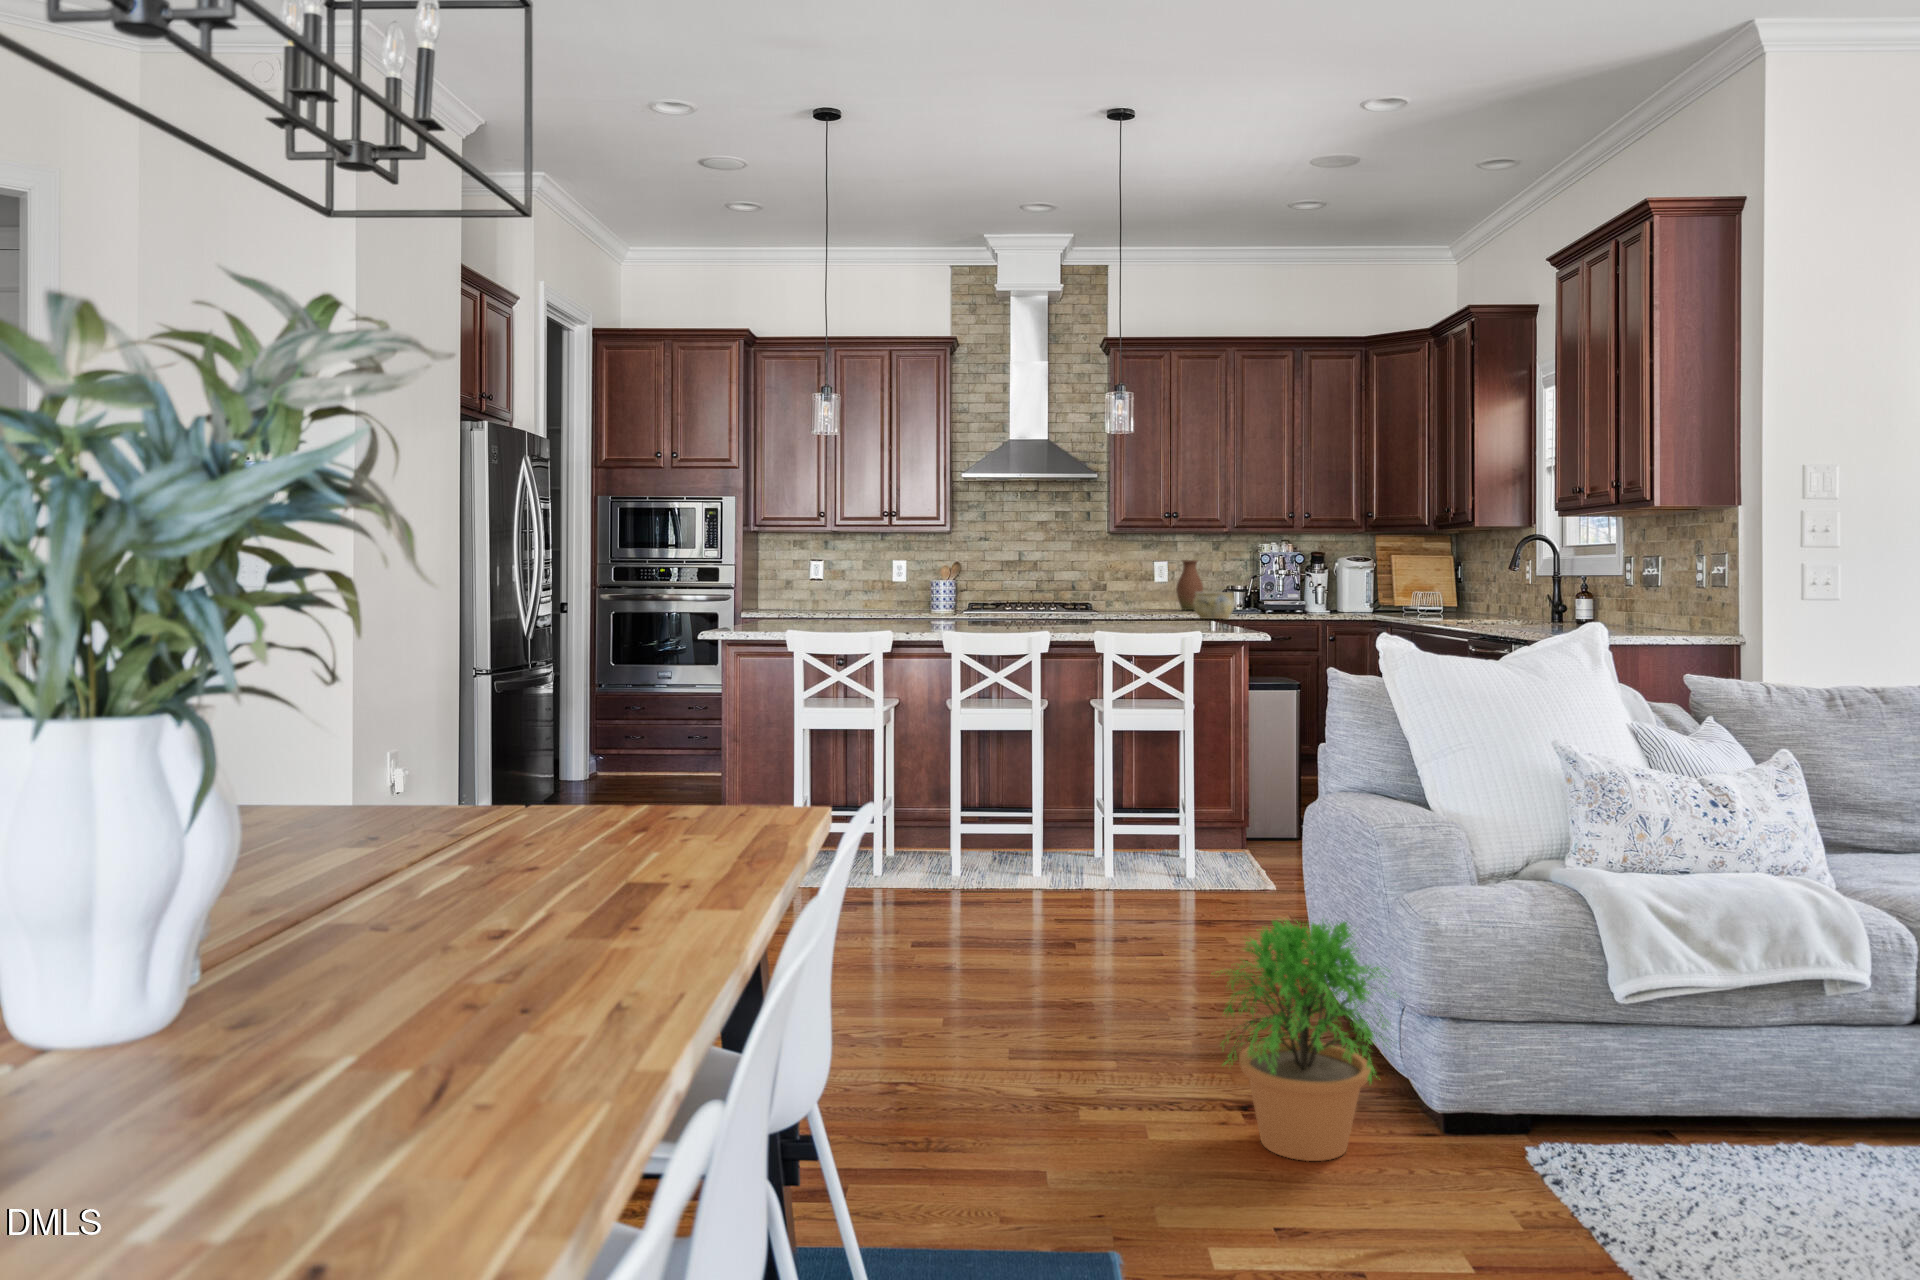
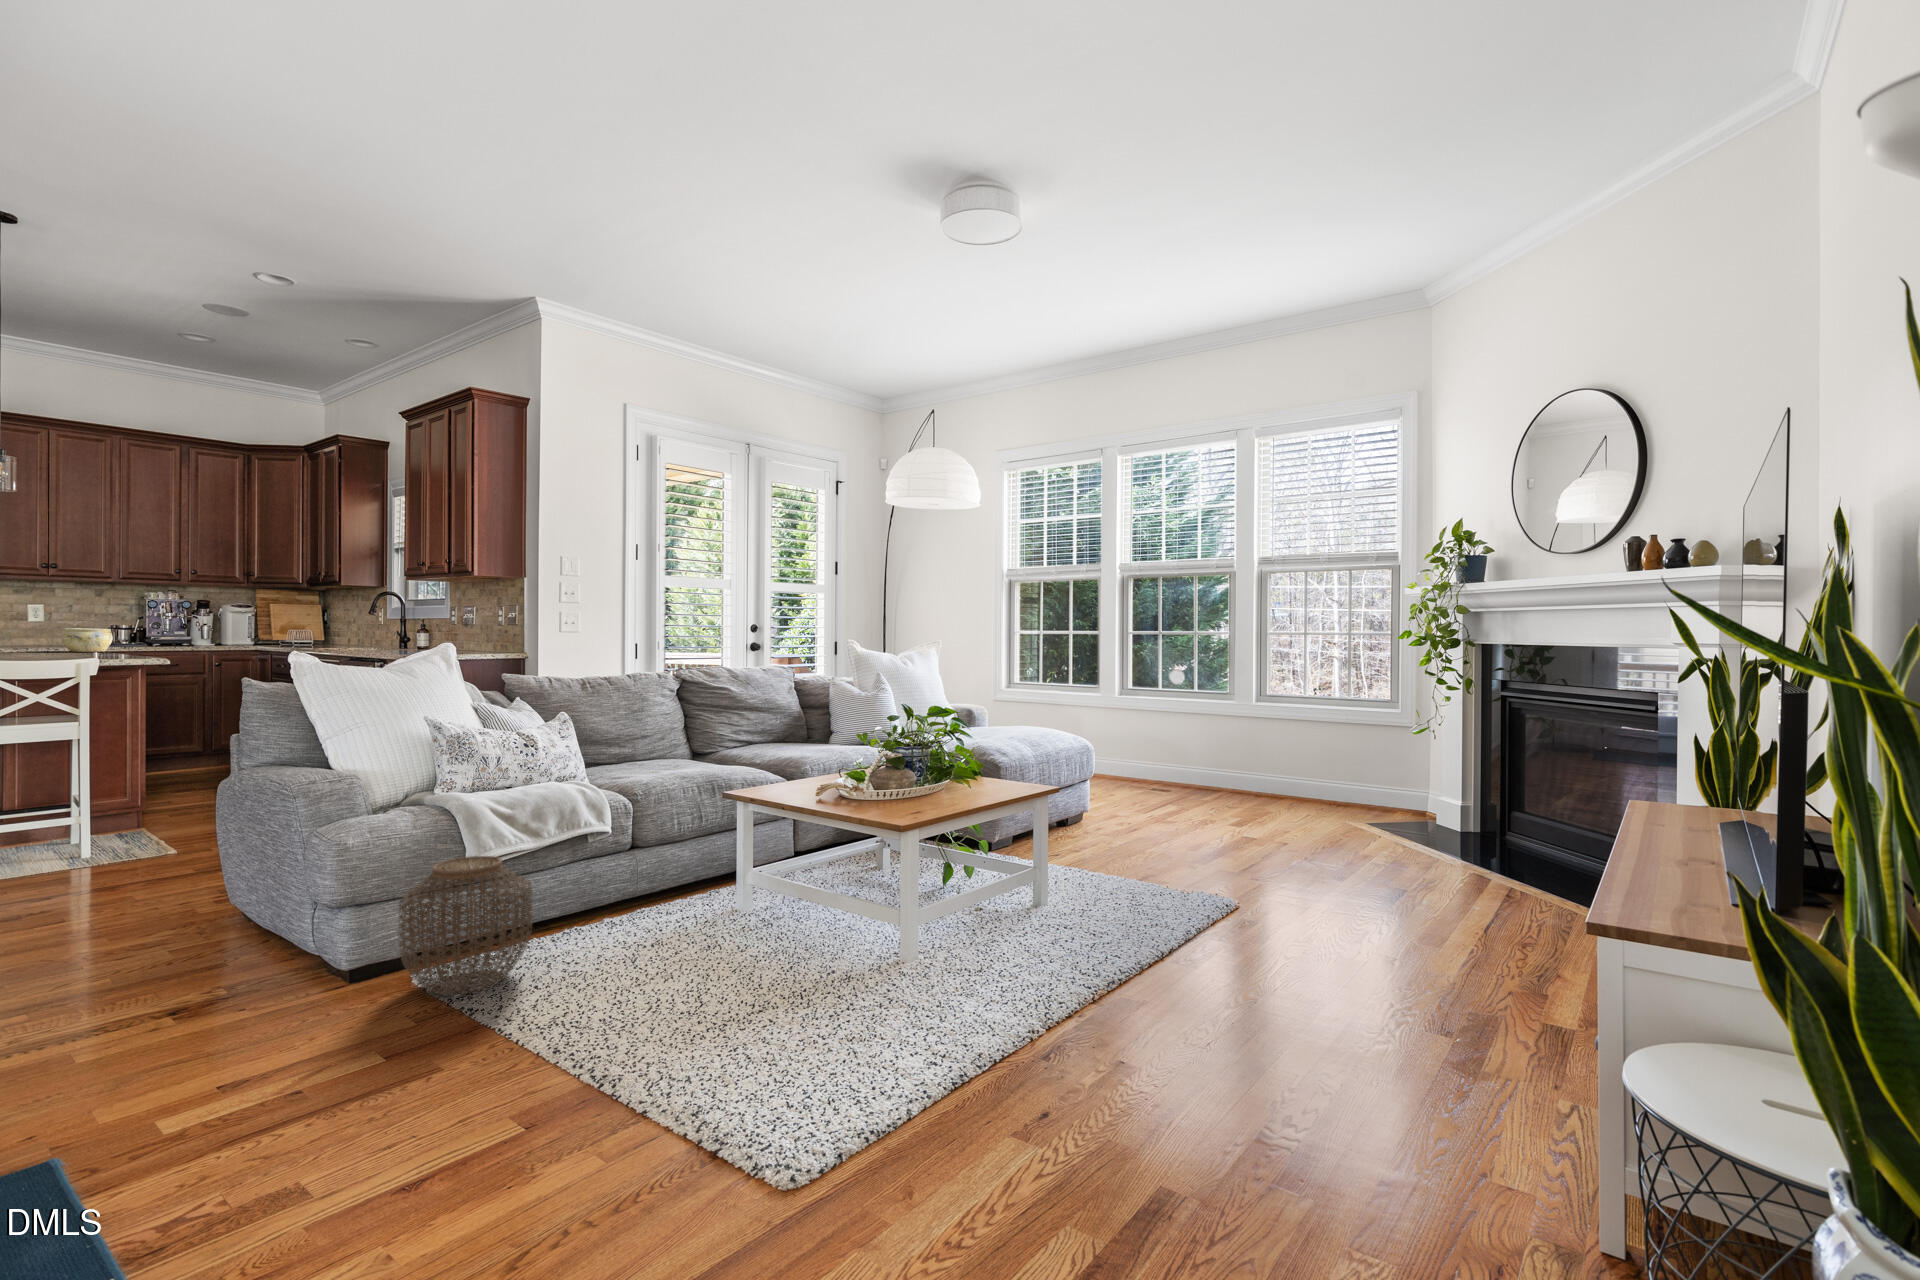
vase: present [1176,560,1203,610] -> none [34,601,68,646]
potted plant: present [1221,920,1388,1161] -> none [135,853,326,1044]
woven basket: none [1503,981,1716,1212] -> present [399,856,533,996]

